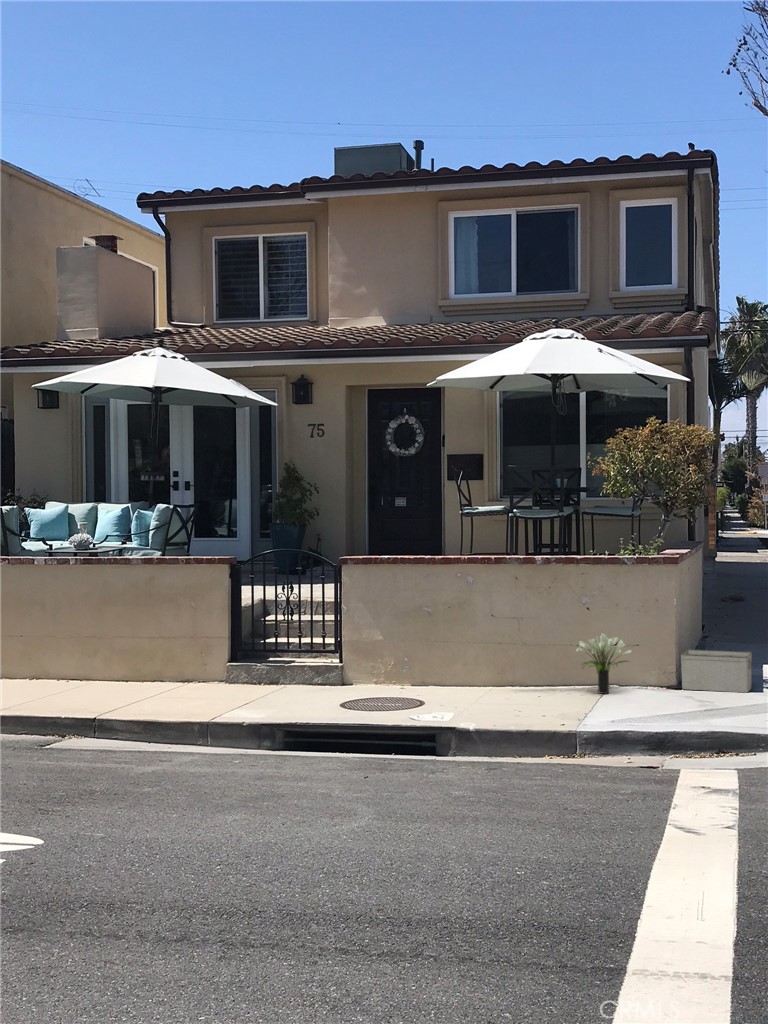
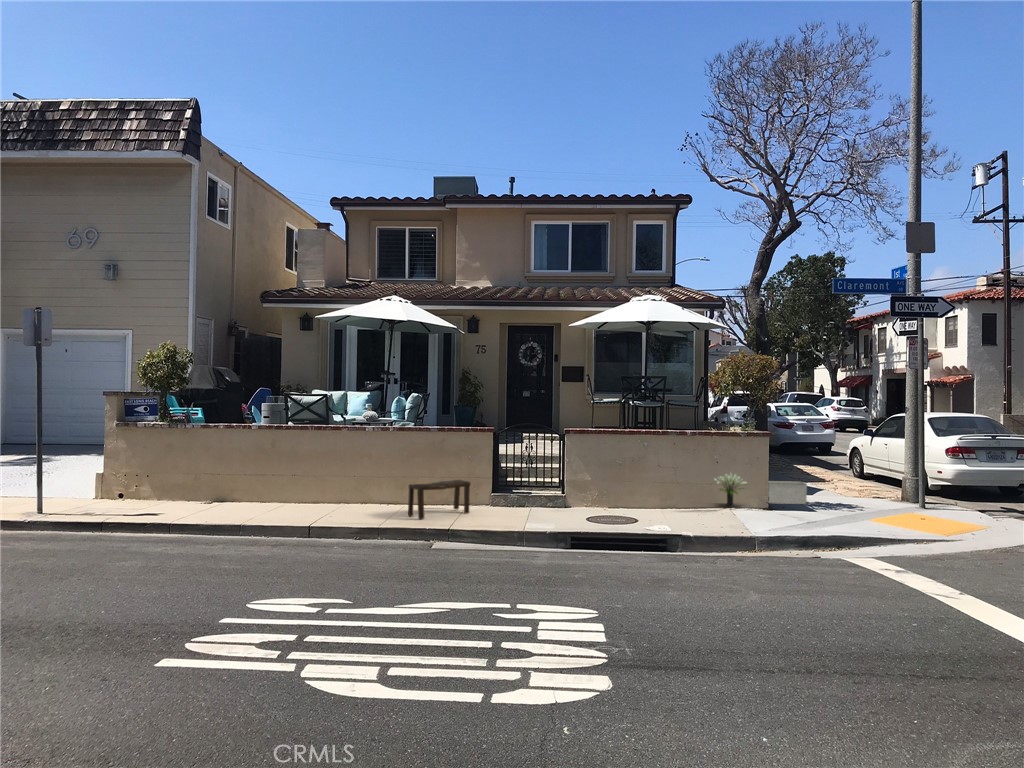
bench: none [89,636,183,695] -> present [408,480,471,519]

